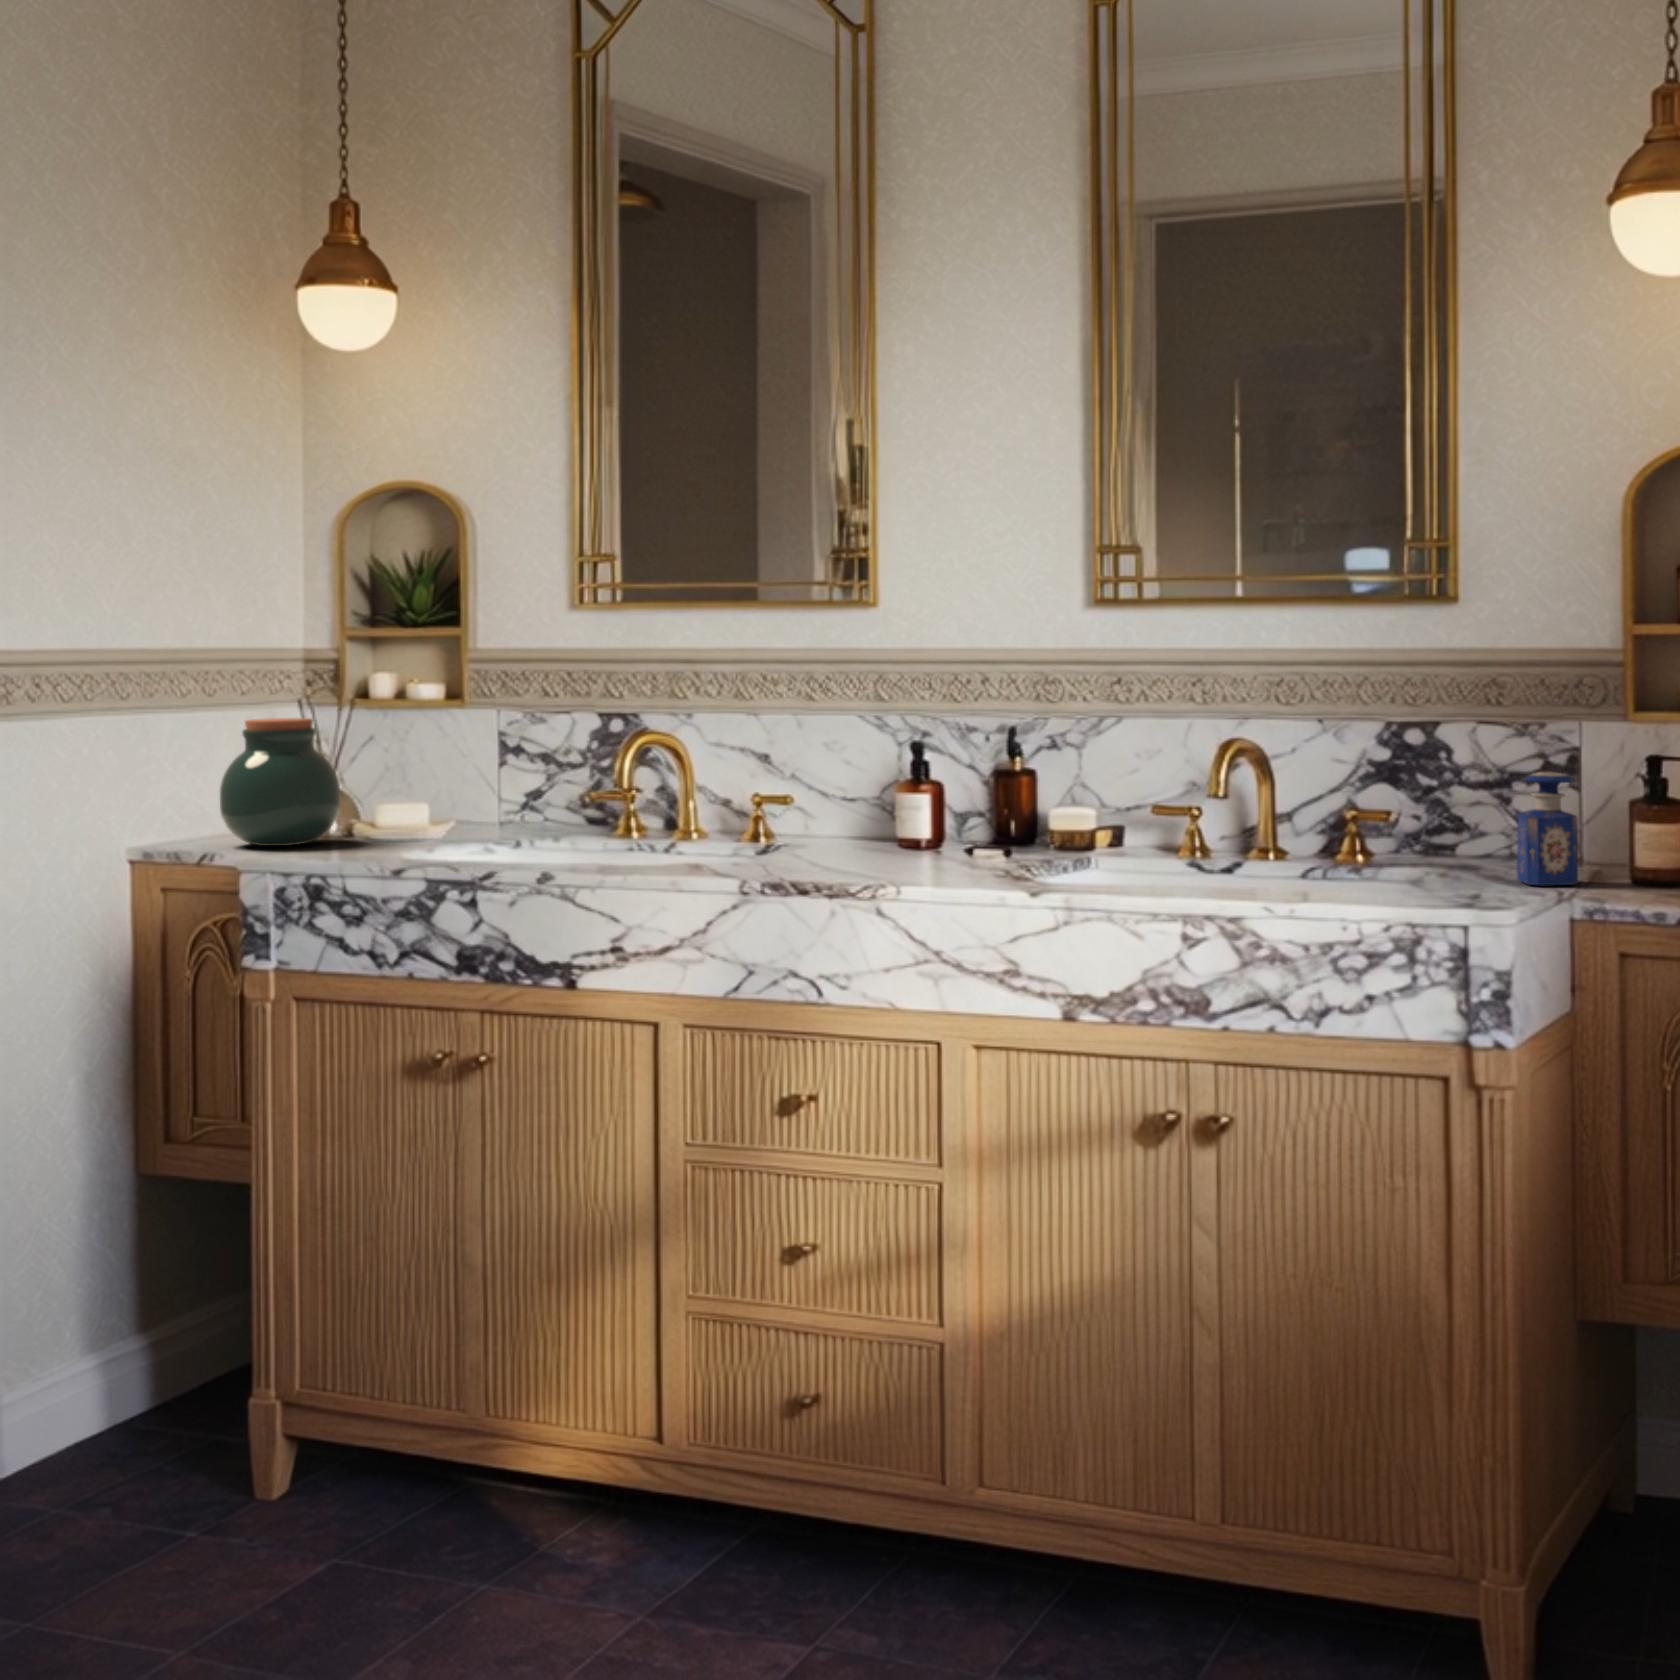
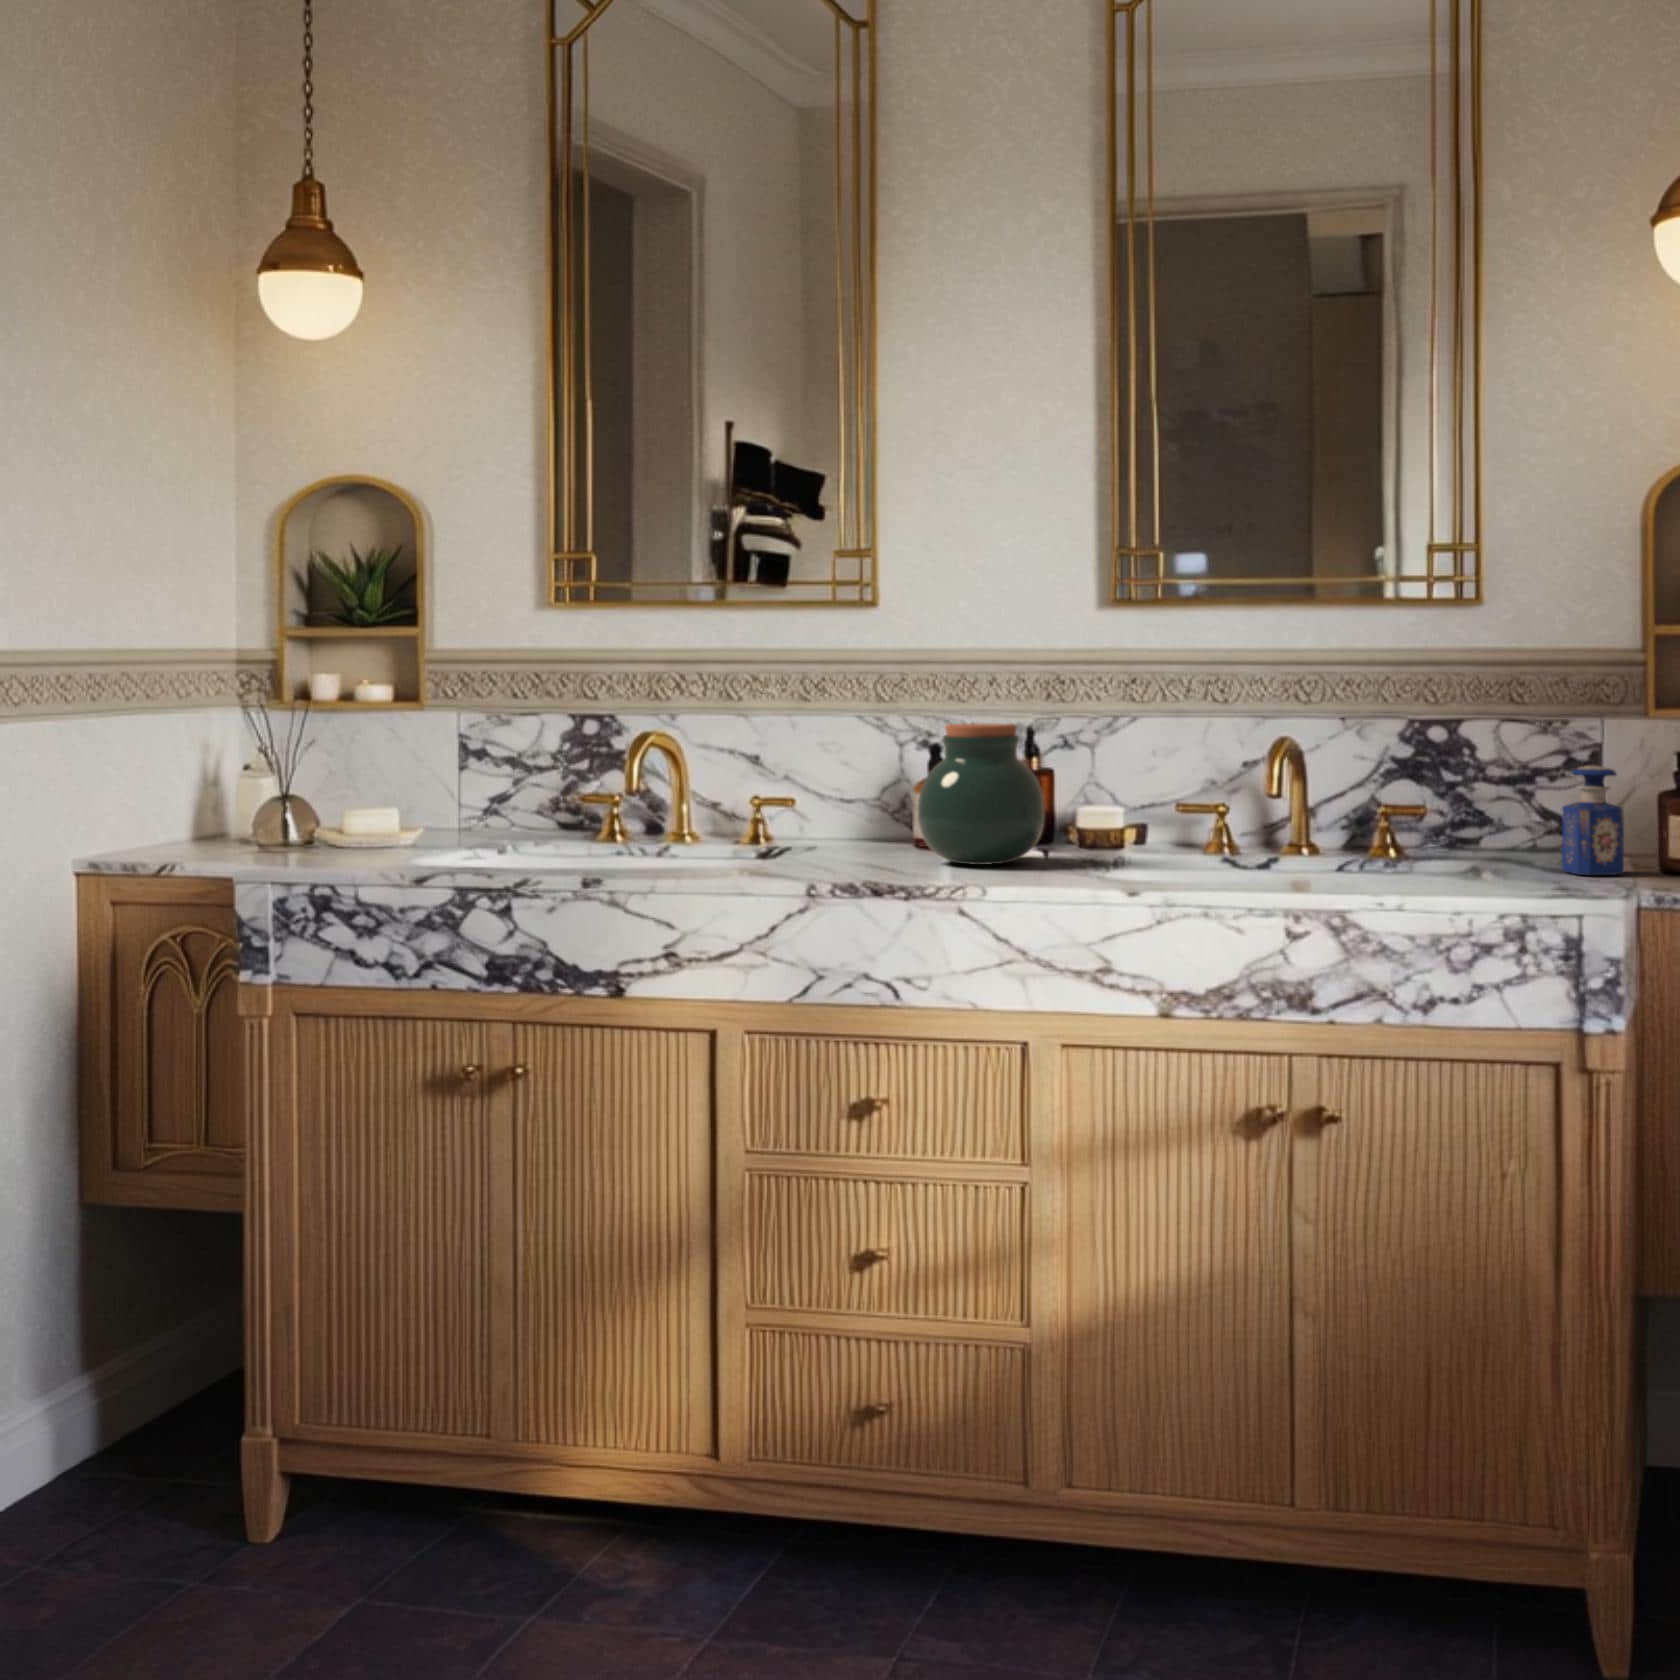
jar: present [220,718,341,846] -> present [918,723,1044,865]

